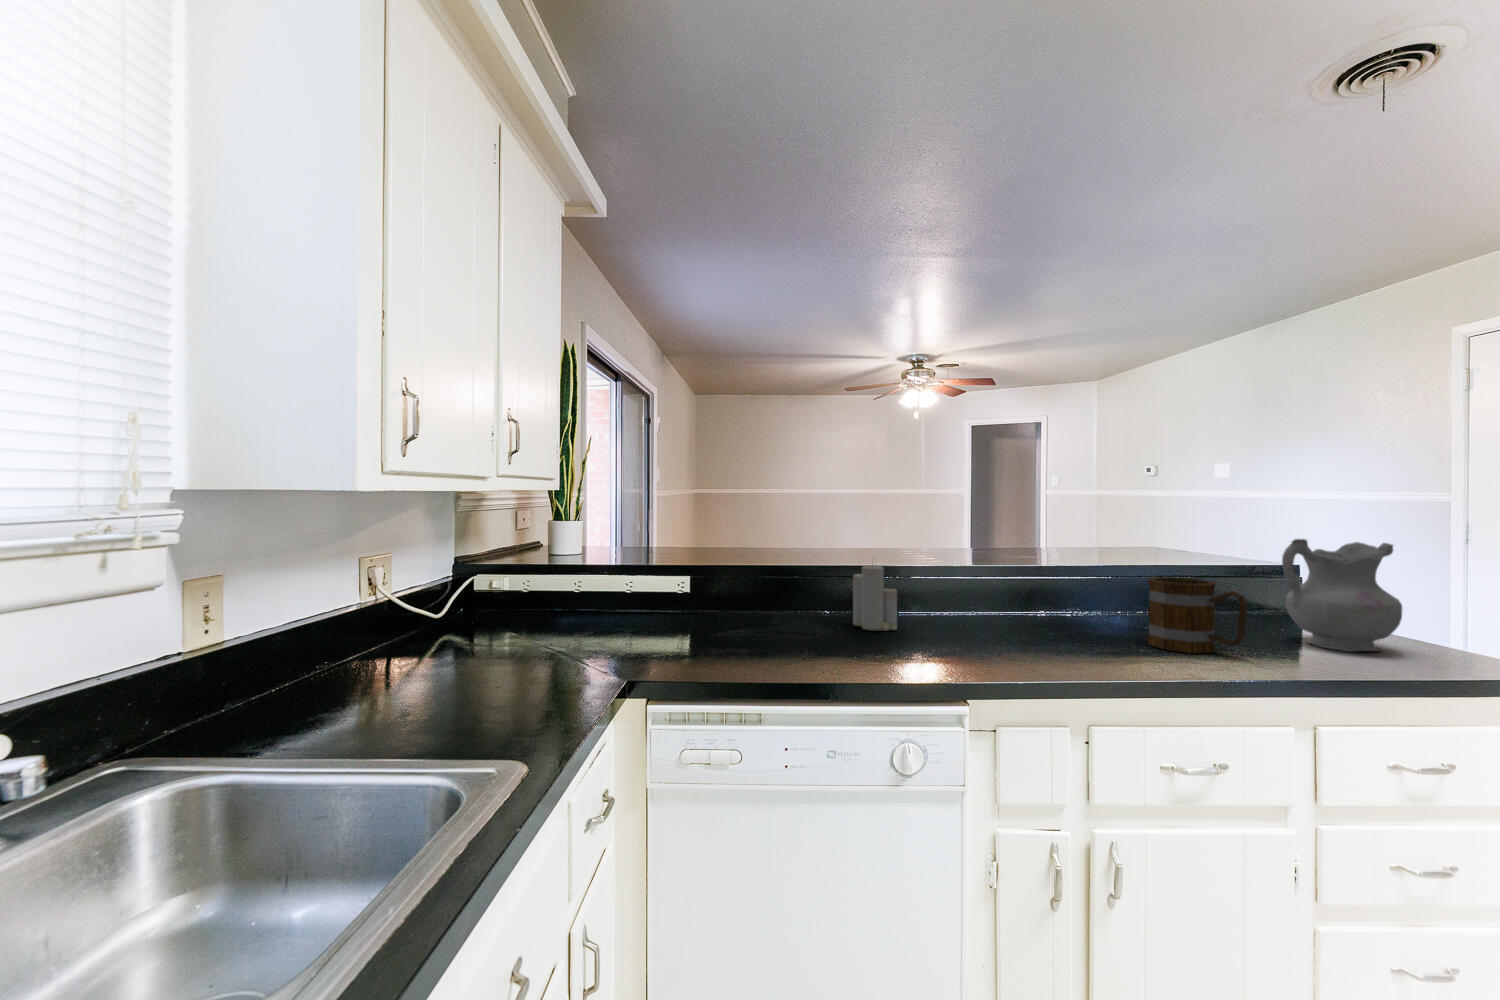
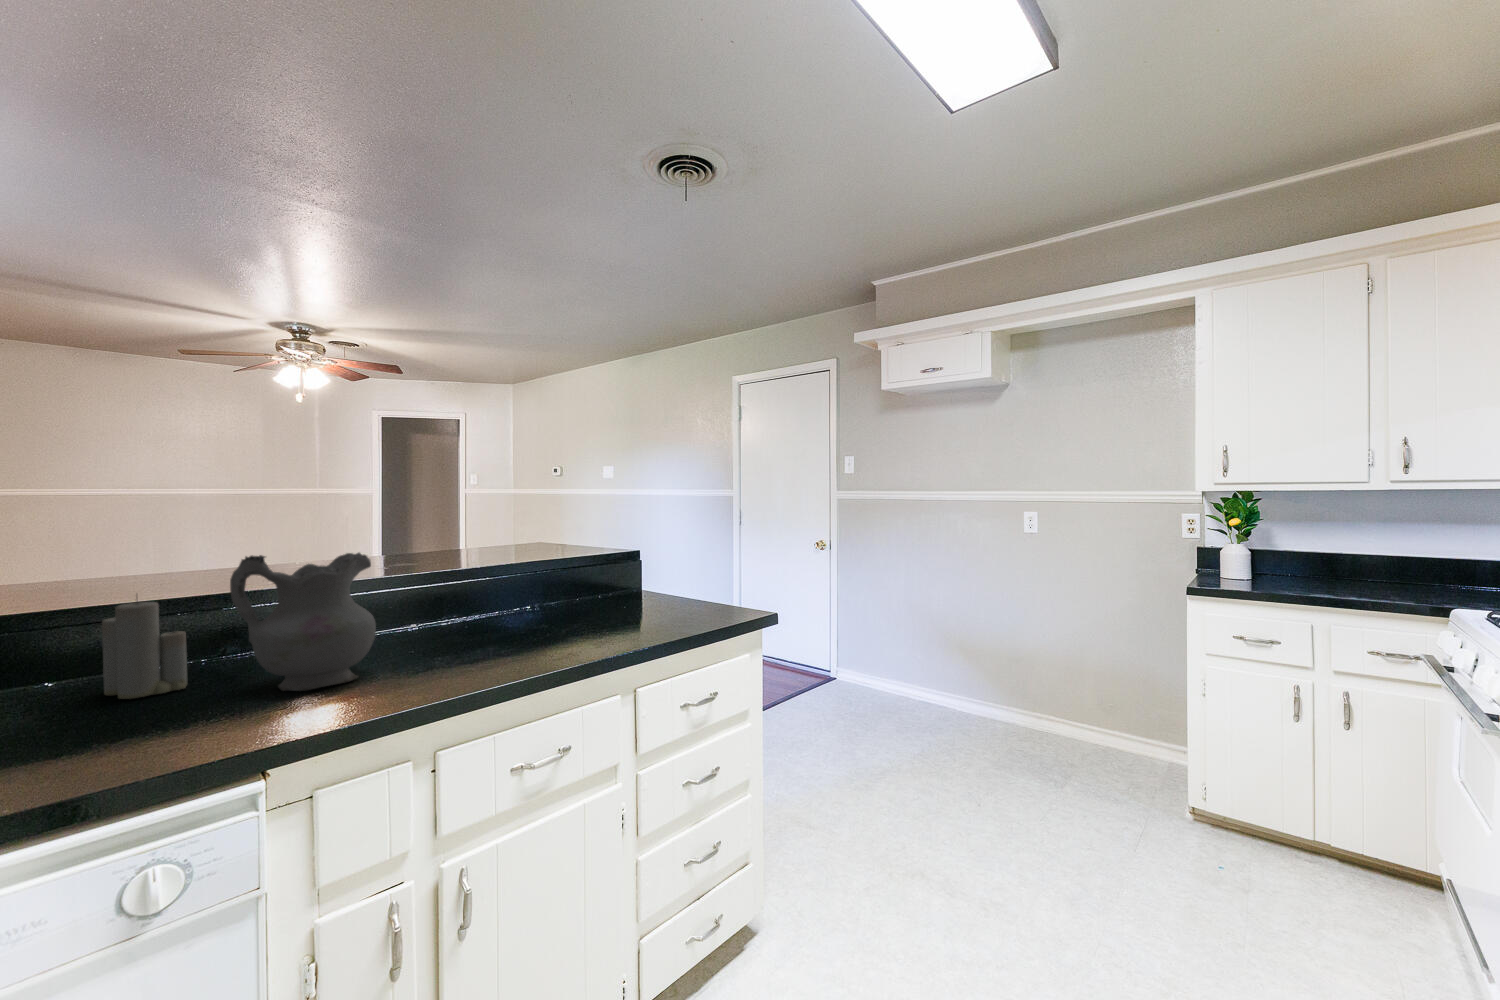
ceramic pitcher: present [1282,539,1402,651] -> present [230,553,376,691]
mug: present [1148,577,1248,653] -> none [509,574,589,647]

